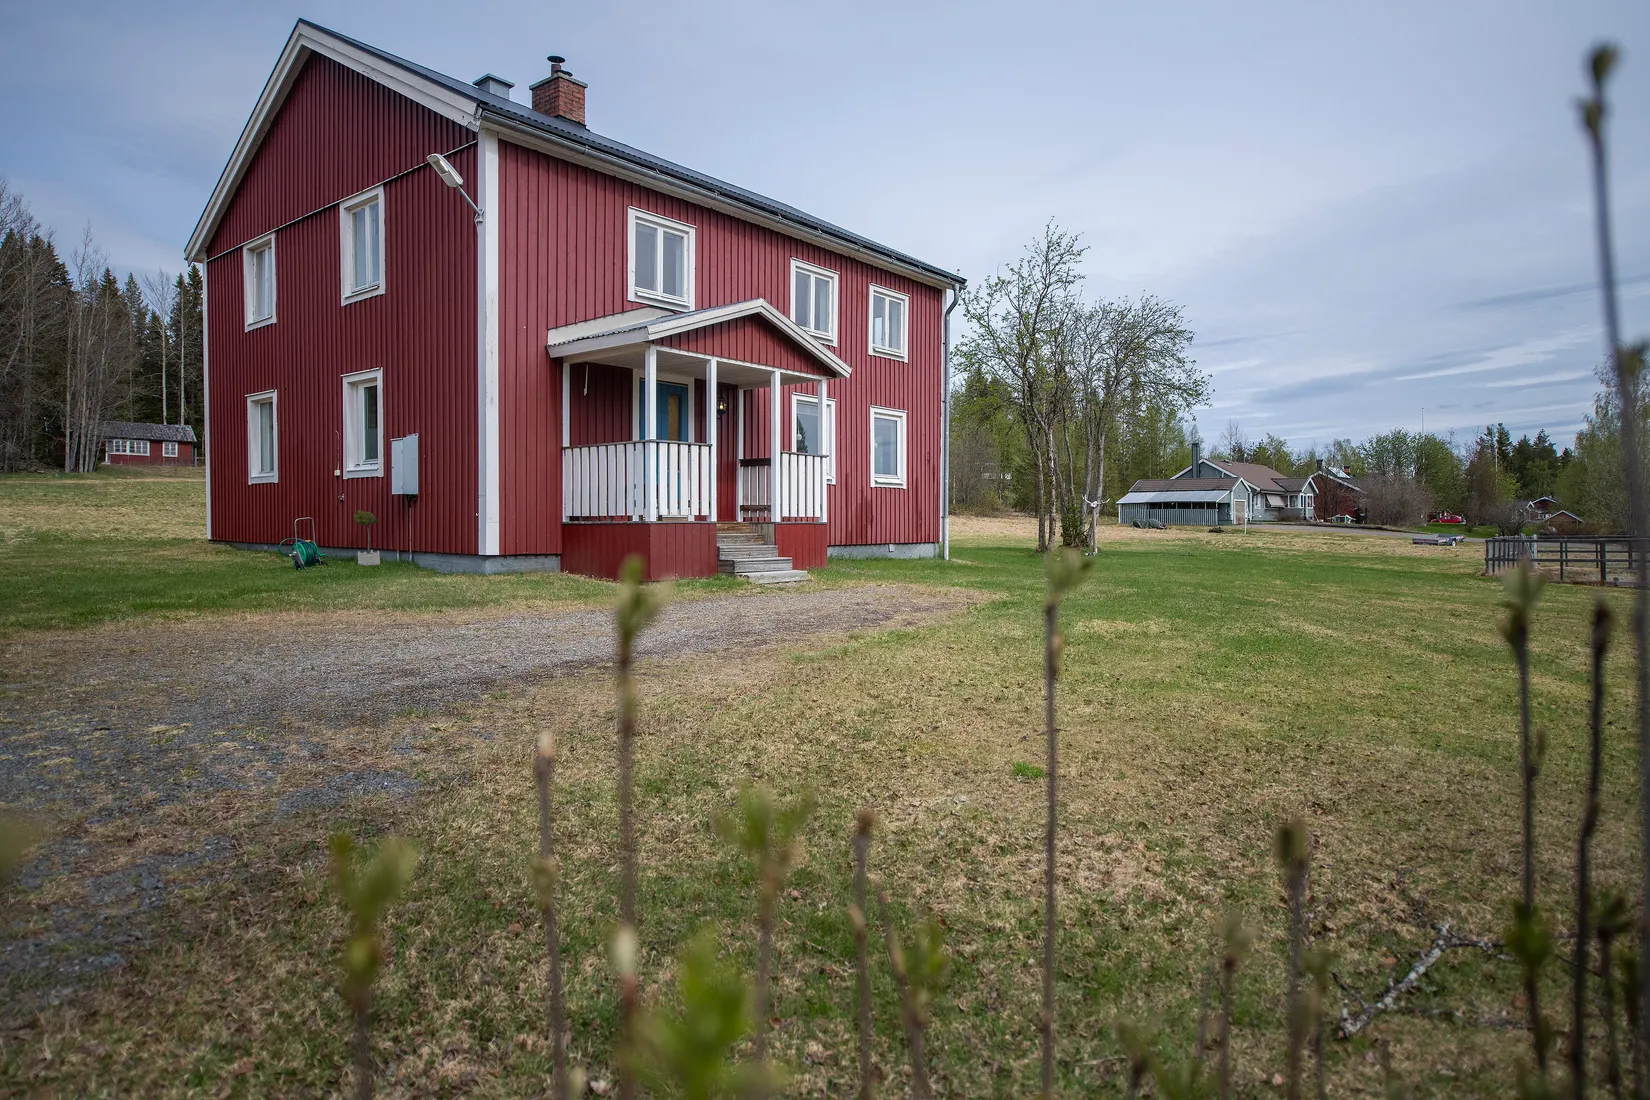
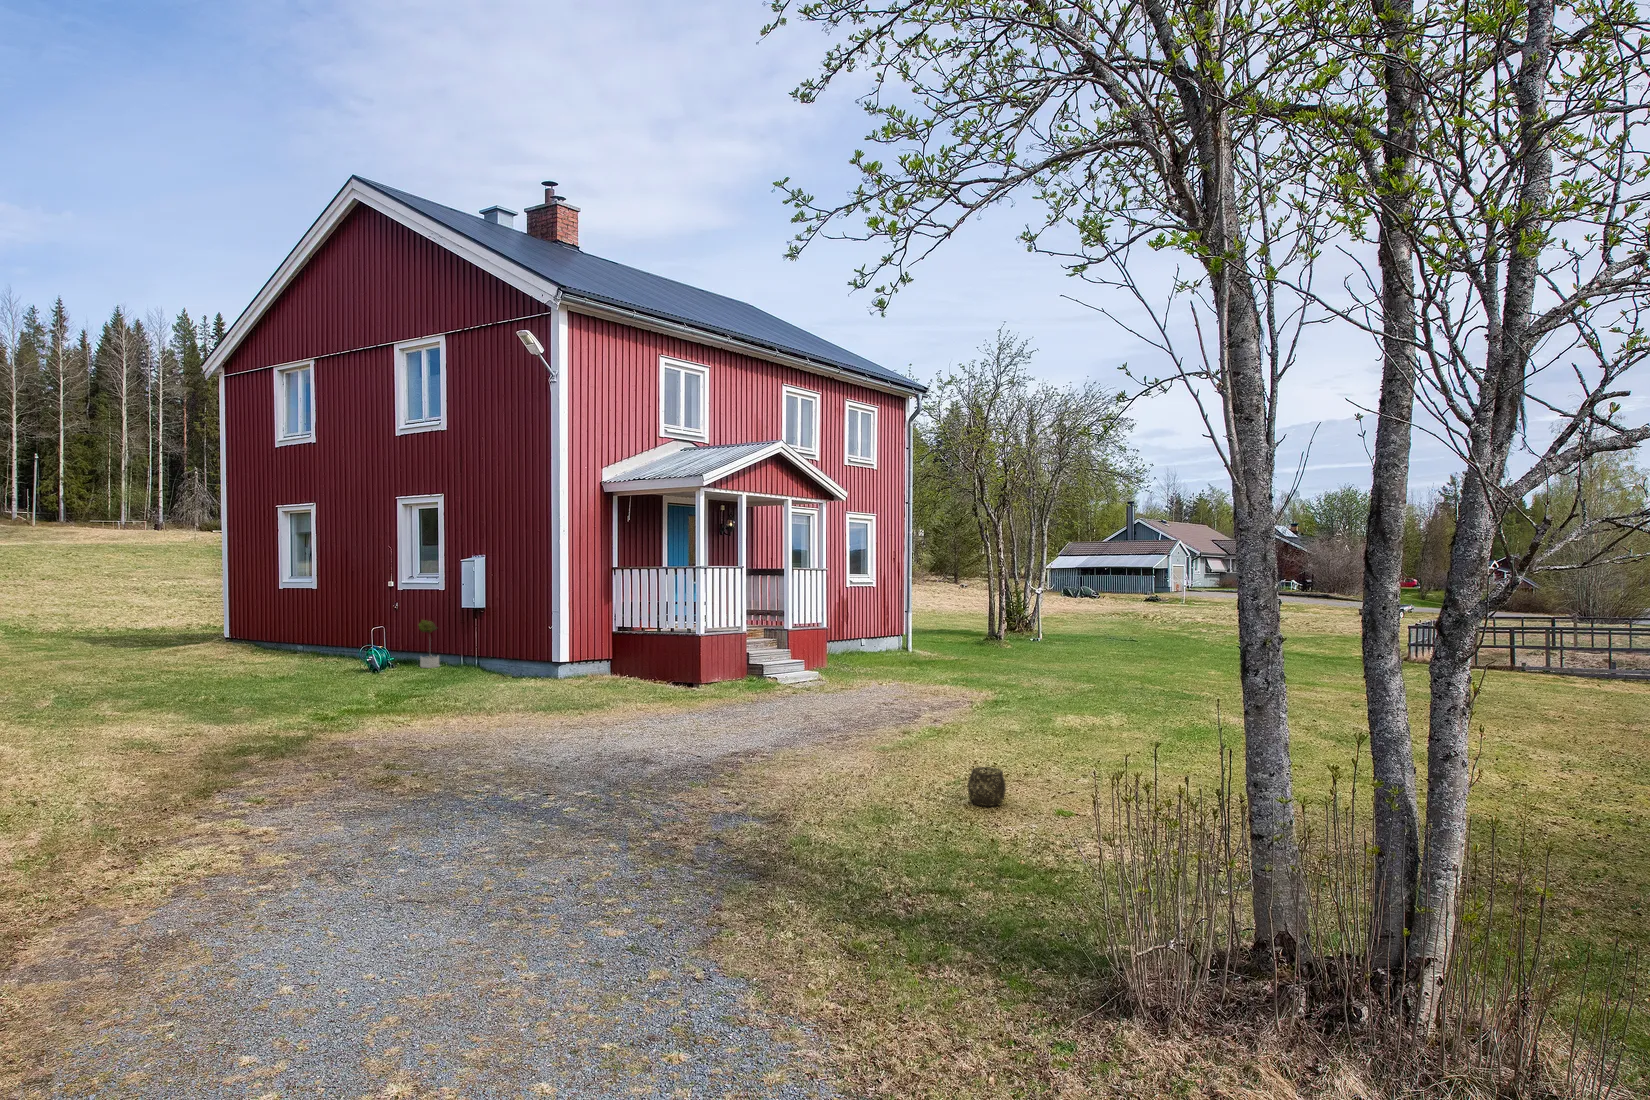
woven basket: none [862,683,933,756] -> present [968,767,1006,807]

